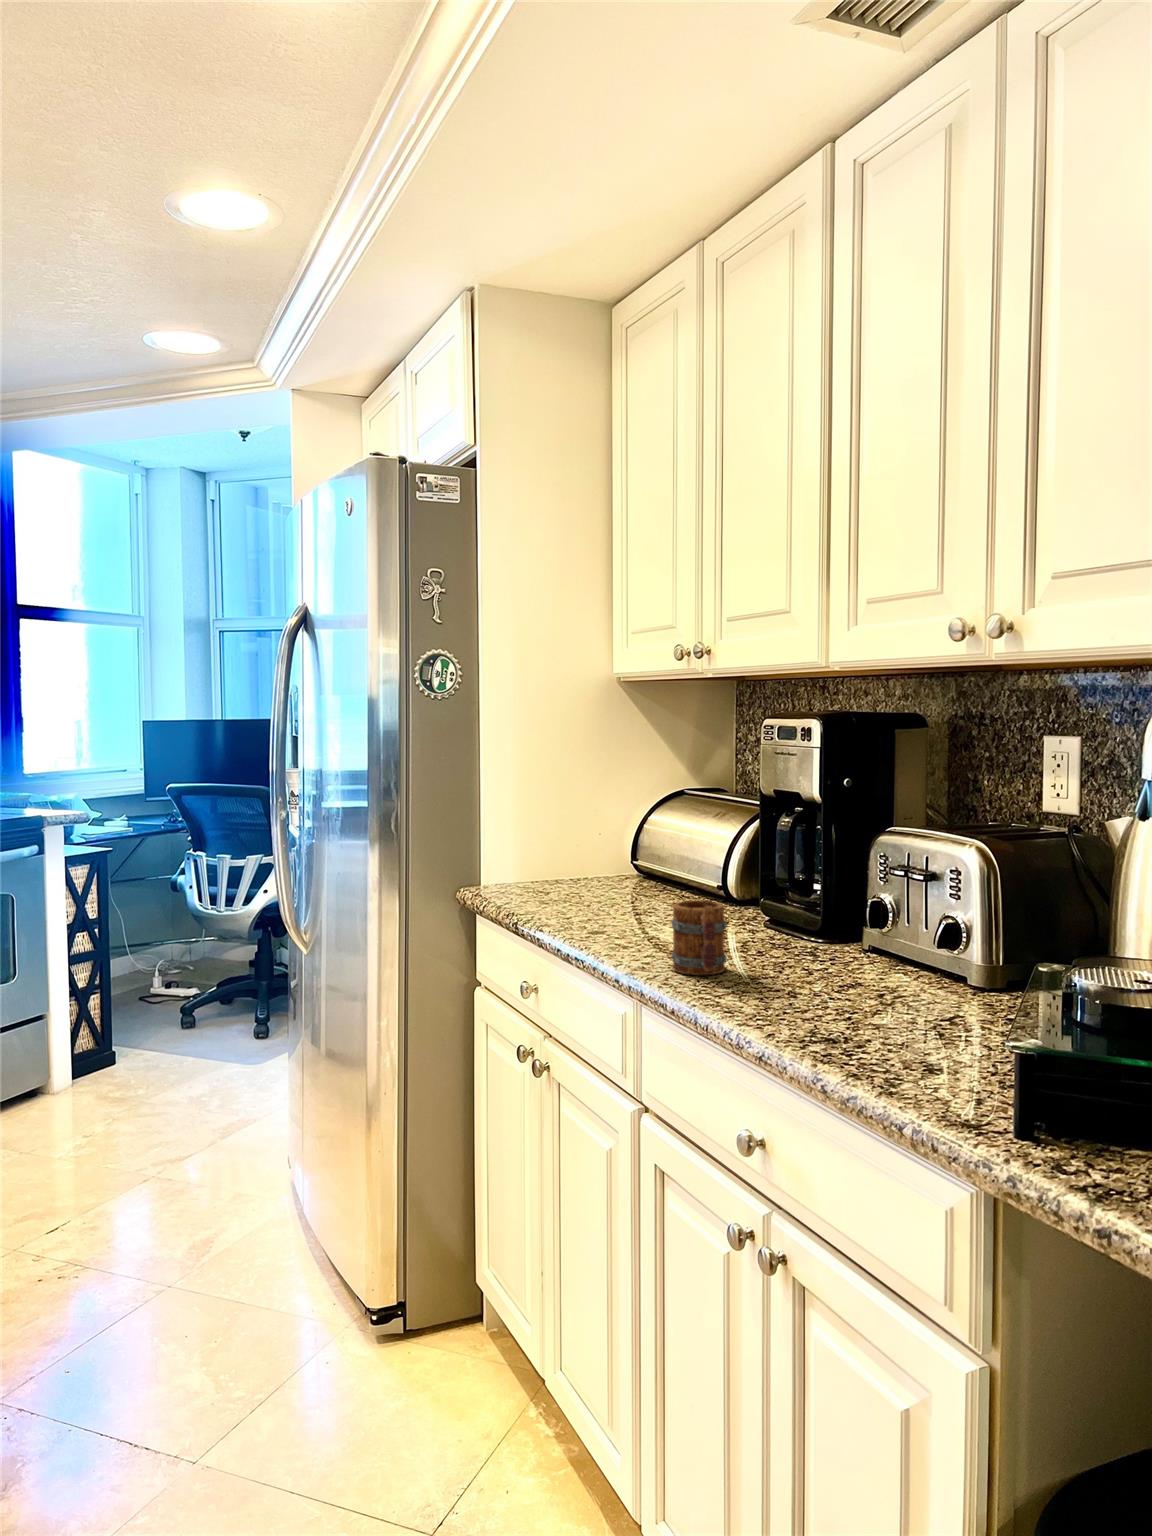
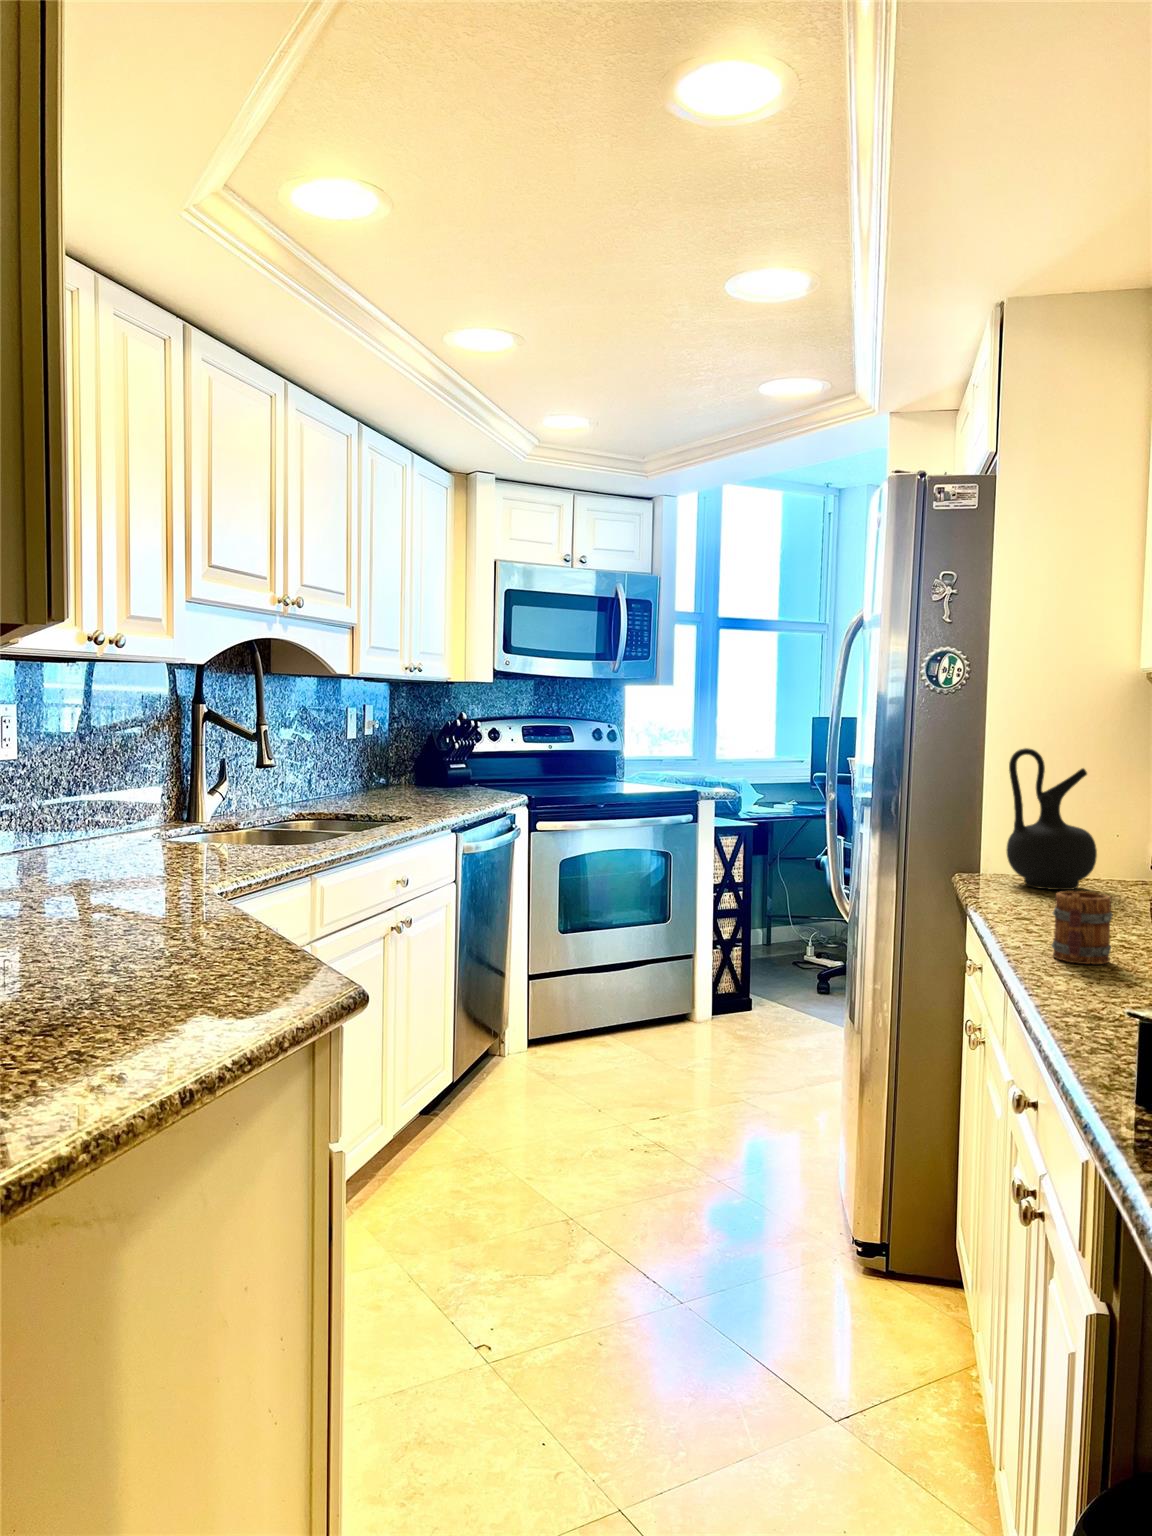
ceramic jug: none [513,754,596,895] -> present [1007,748,1097,890]

